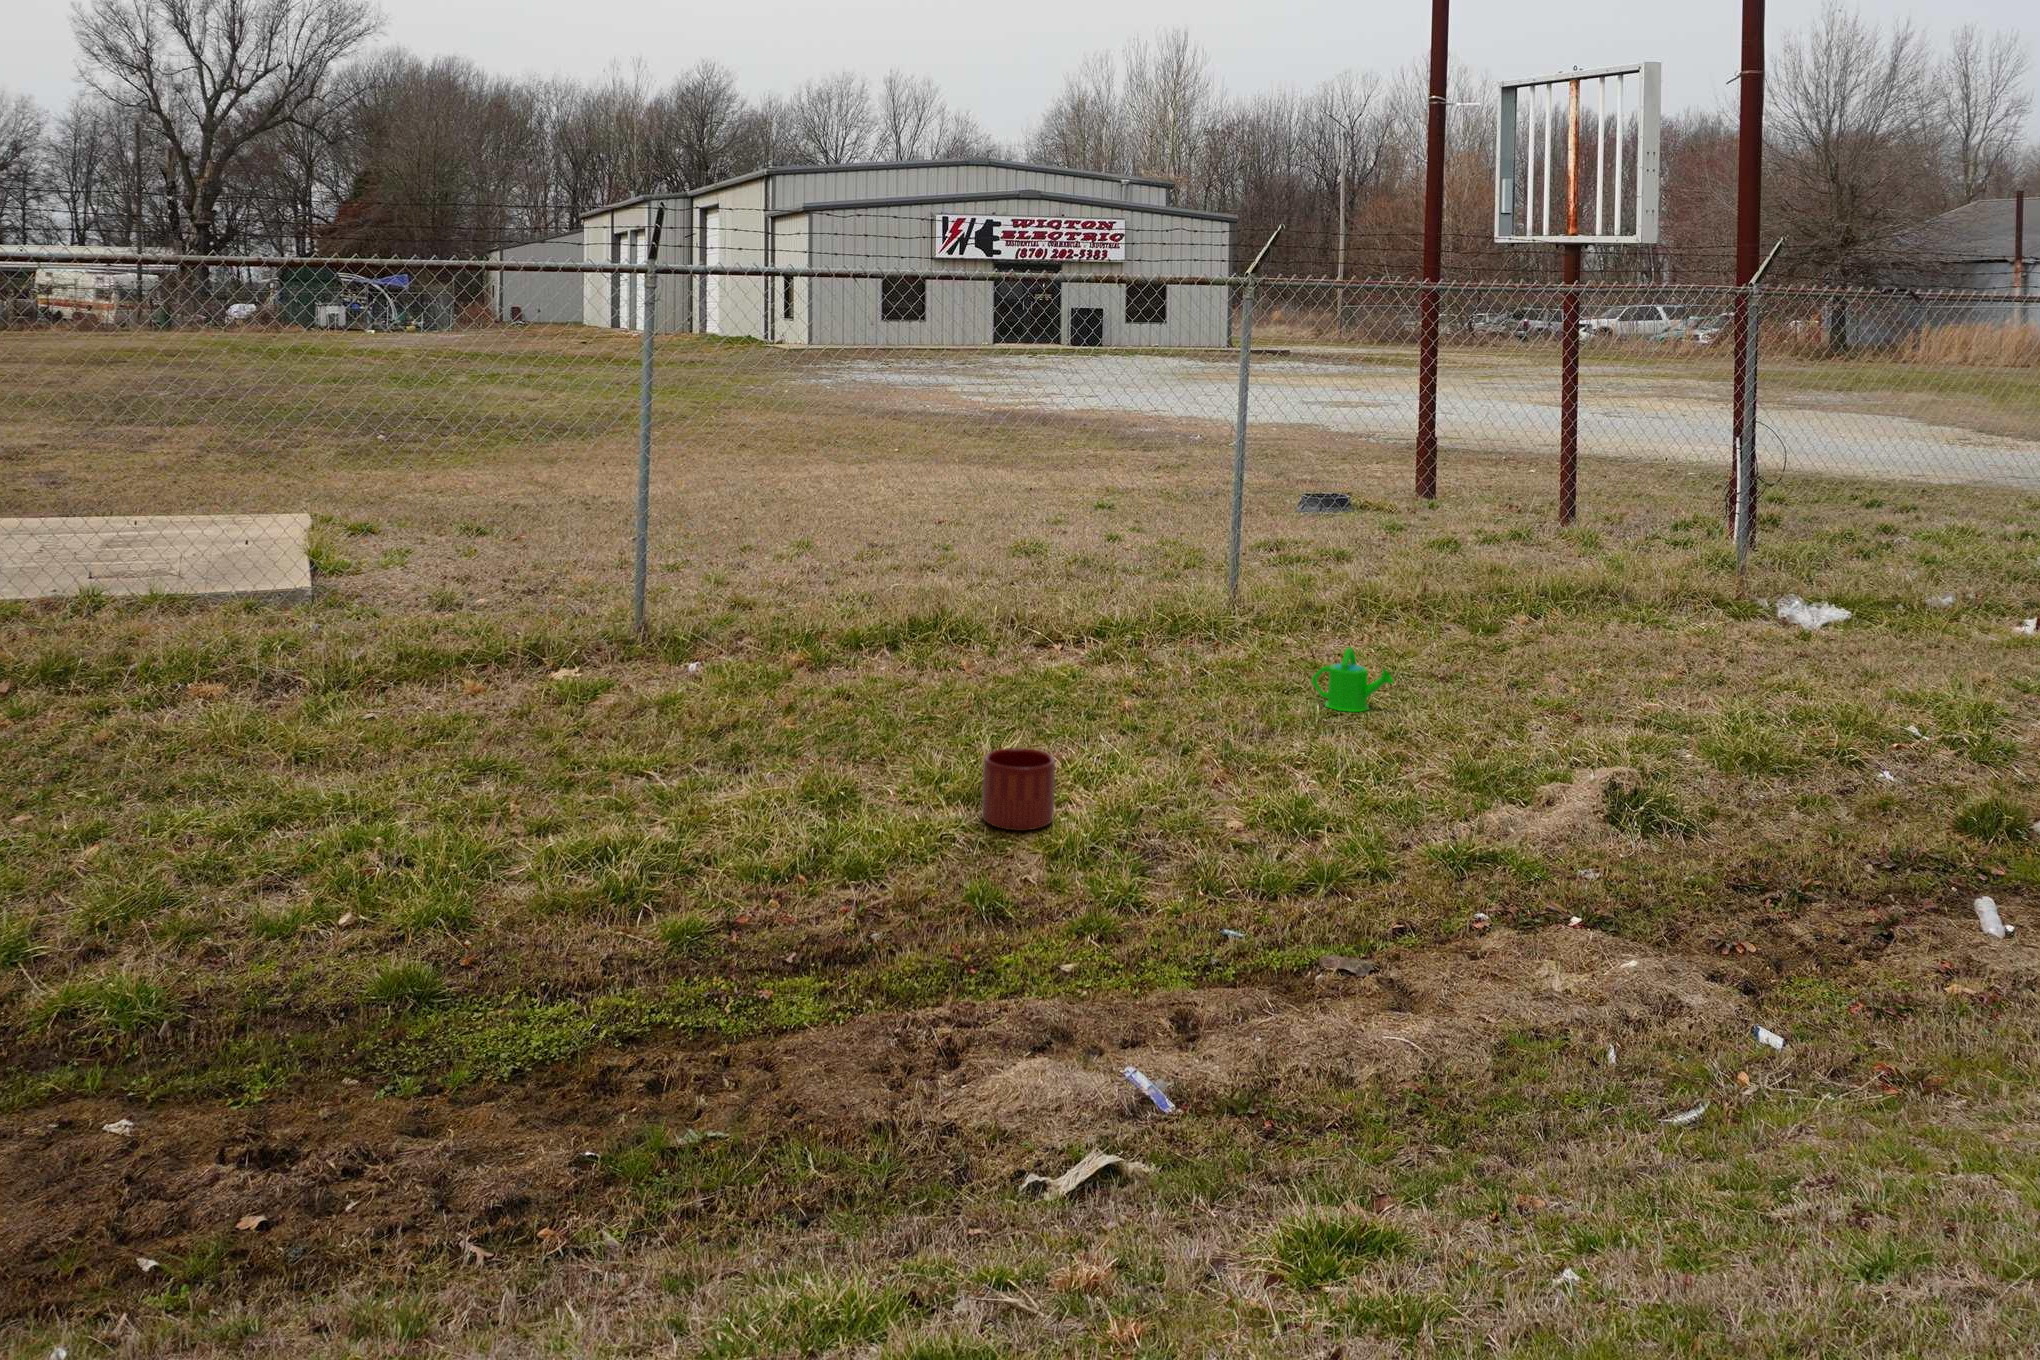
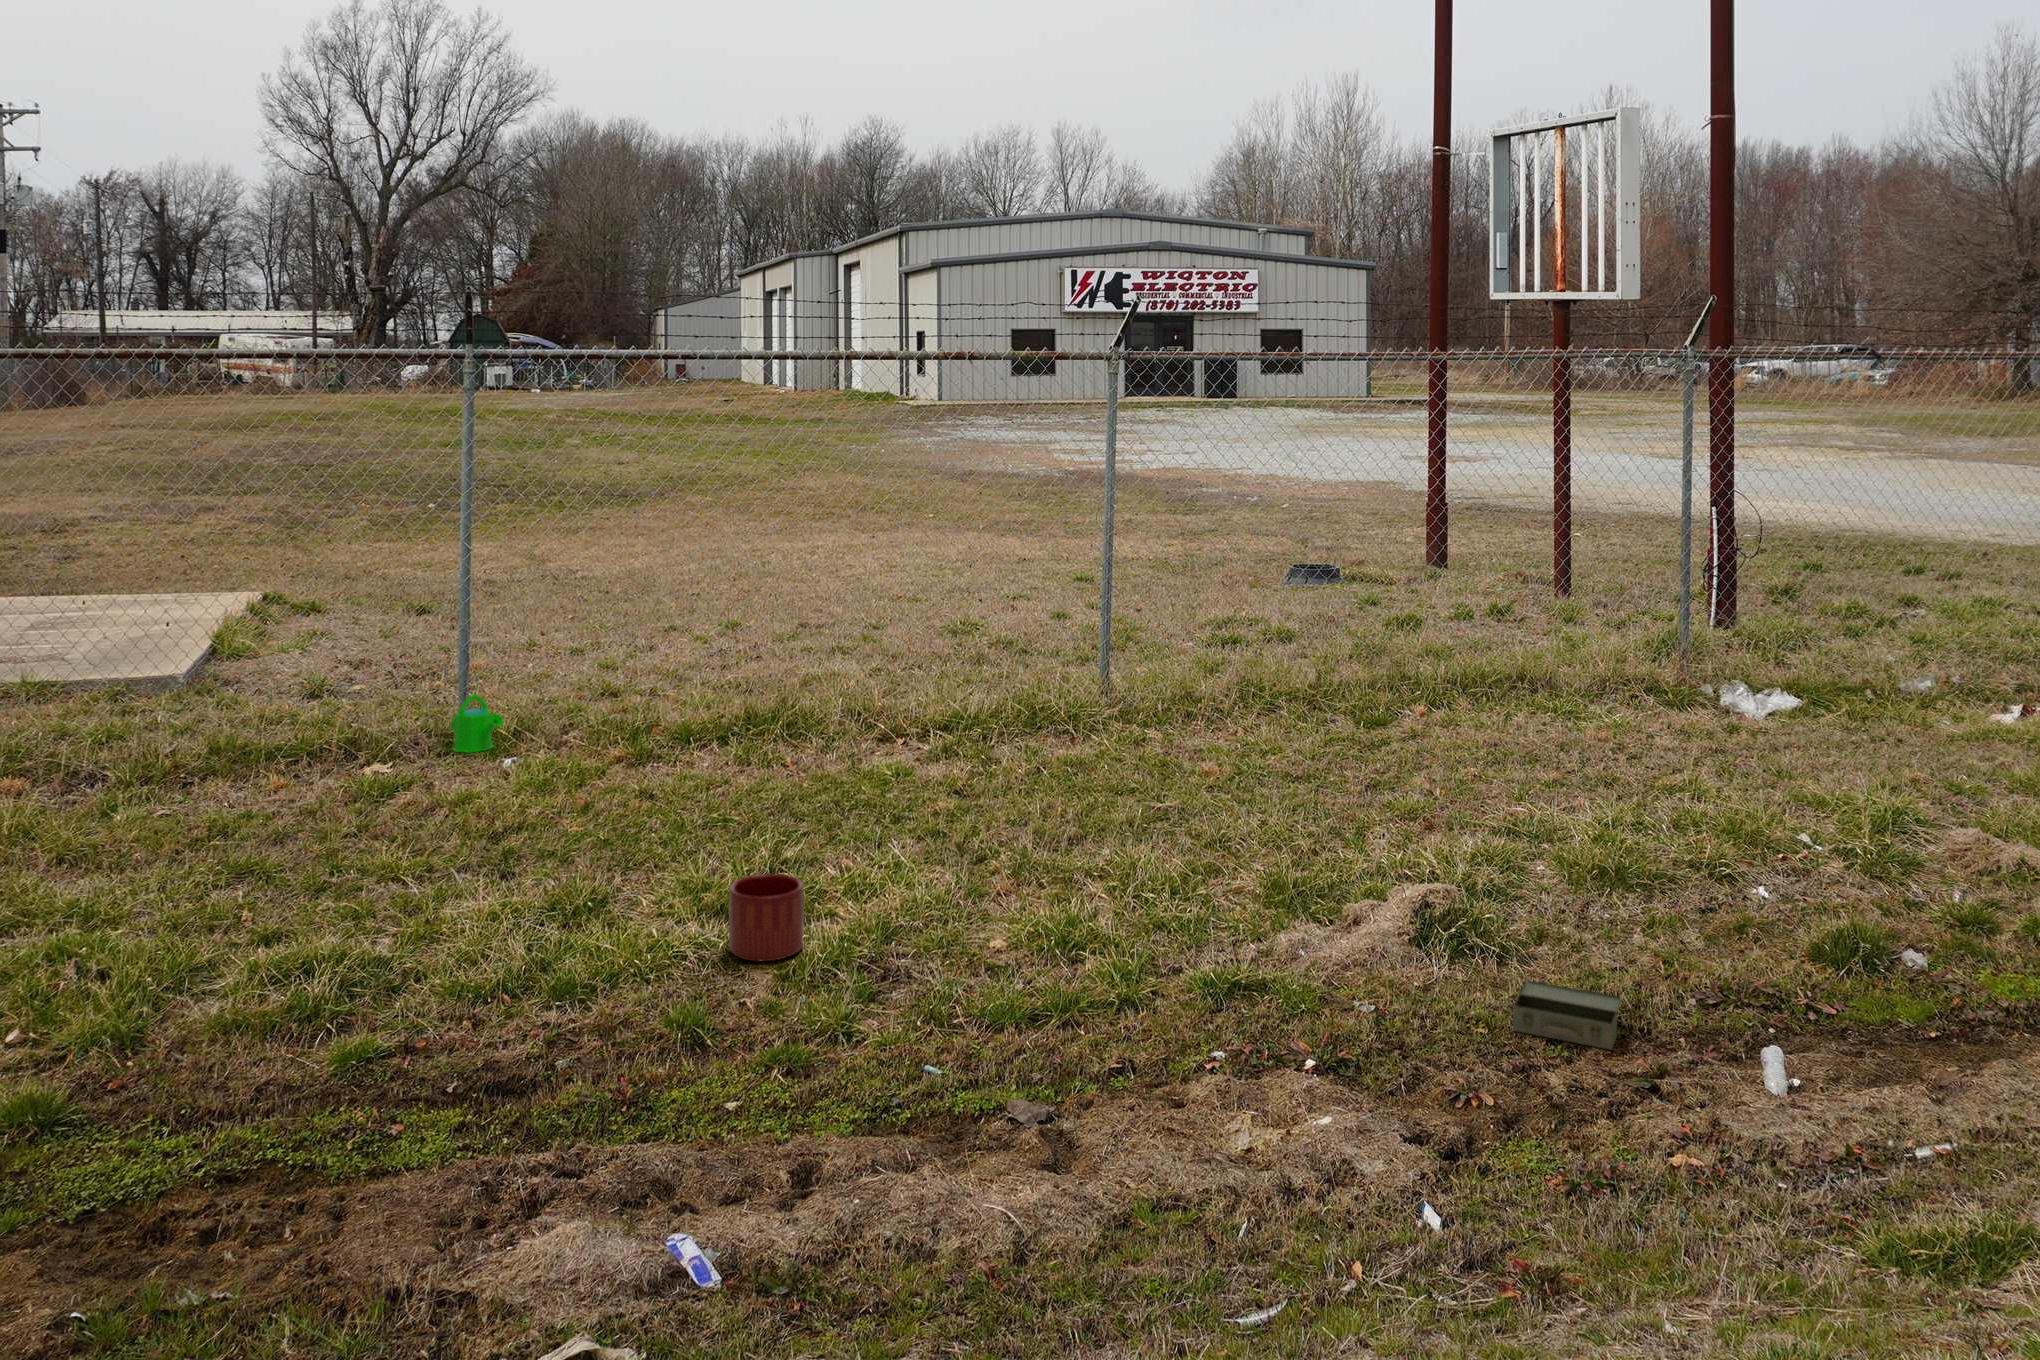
watering can: present [1311,647,1394,712] -> present [451,694,503,753]
toolbox: none [1755,843,1857,902] -> present [1513,980,1622,1049]

